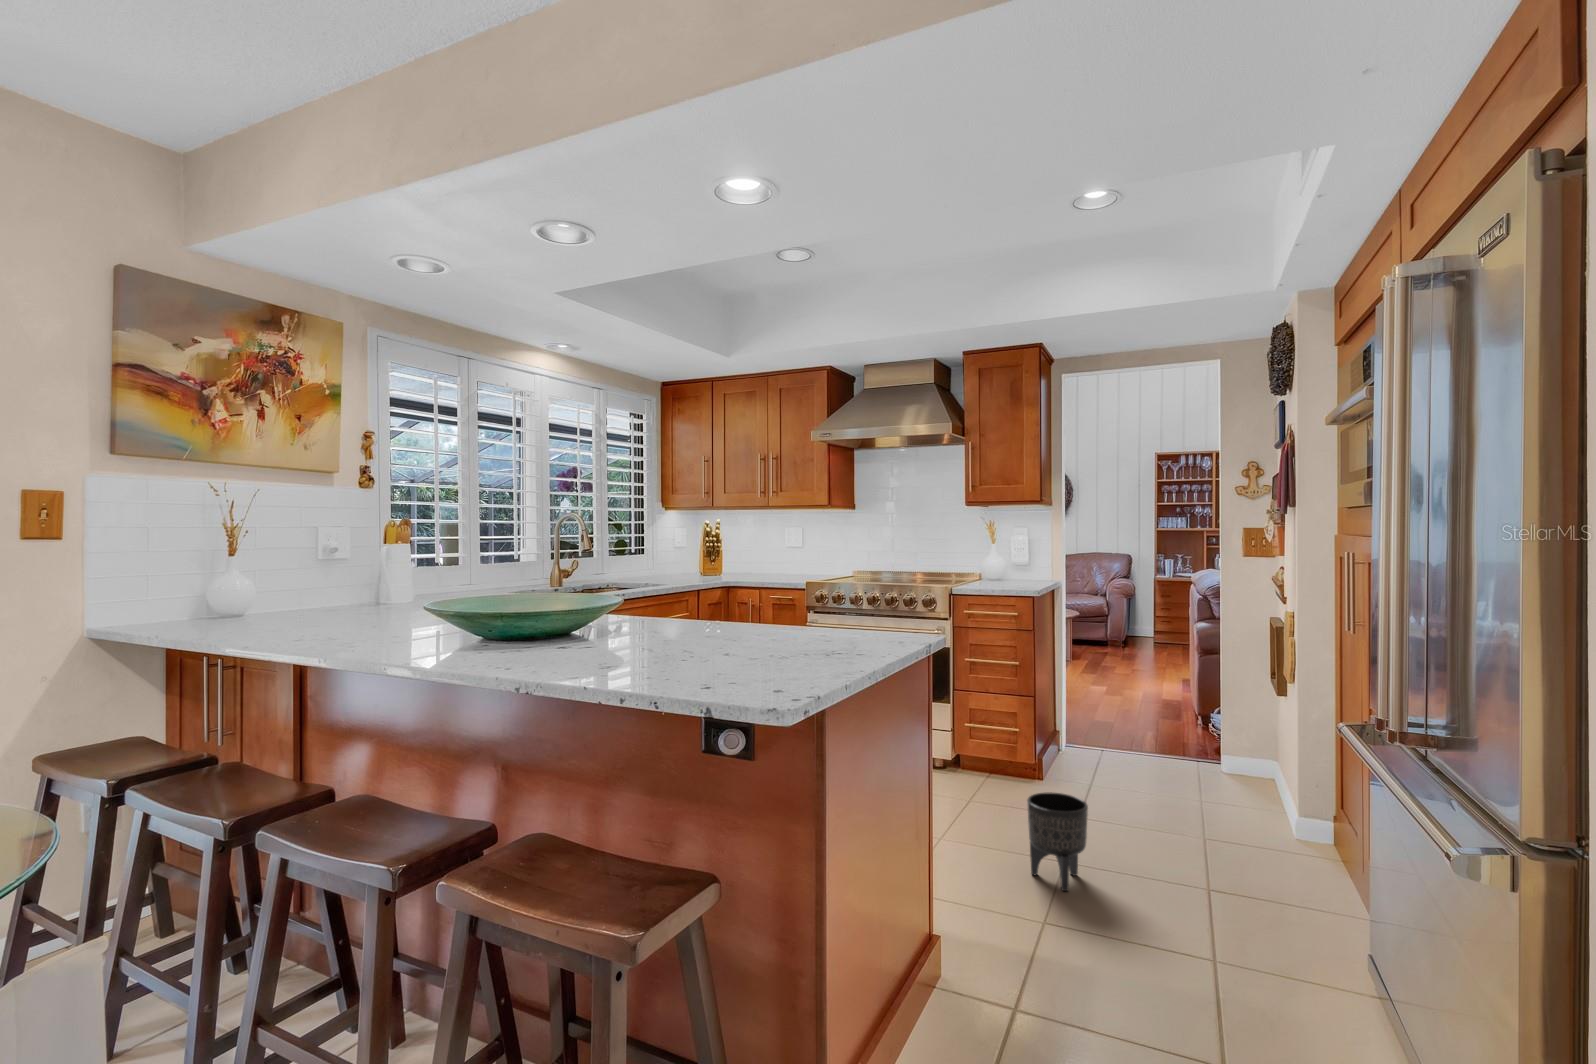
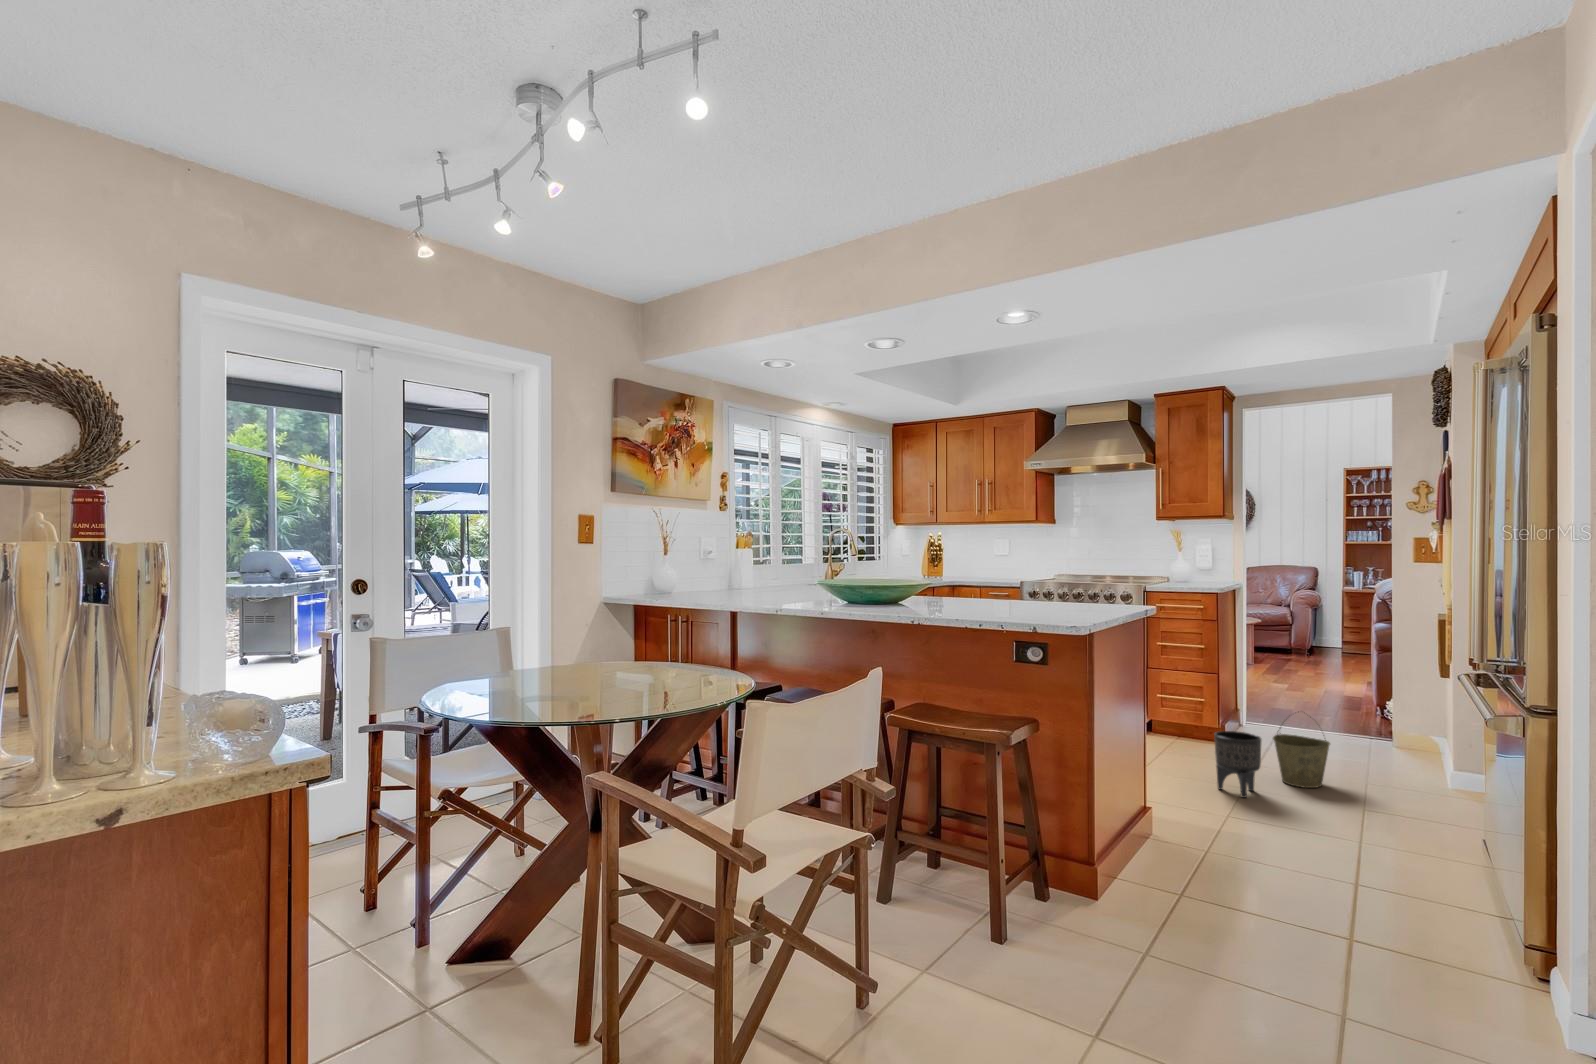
bucket: none [1100,759,1171,863] -> present [1273,733,1330,788]

